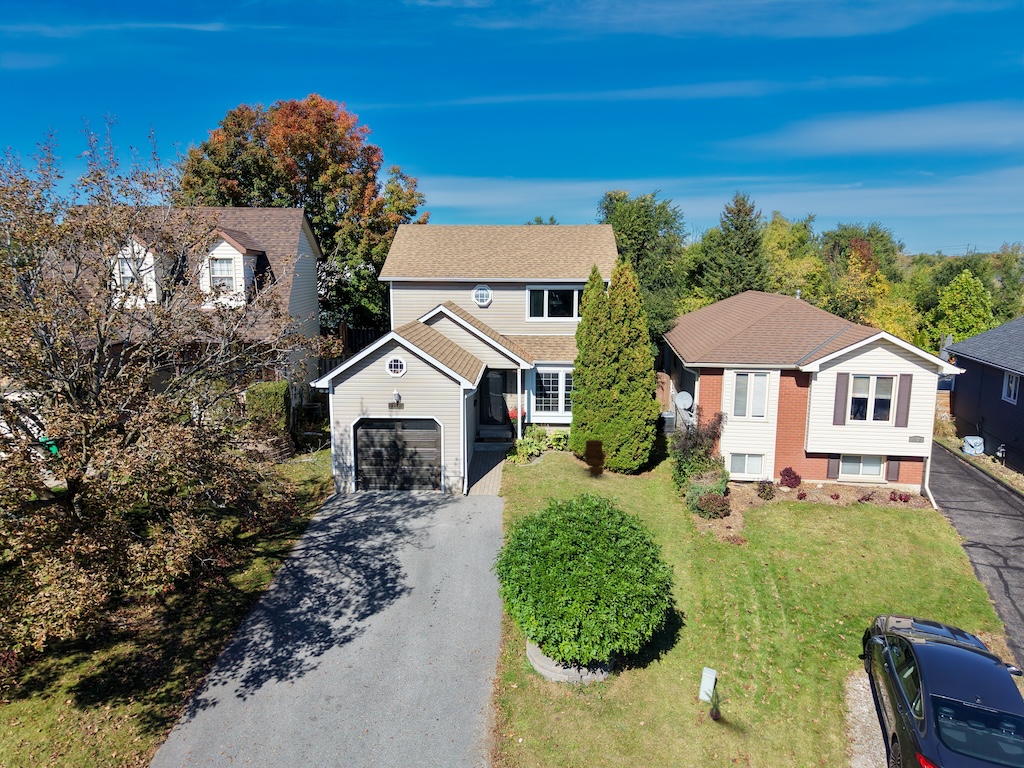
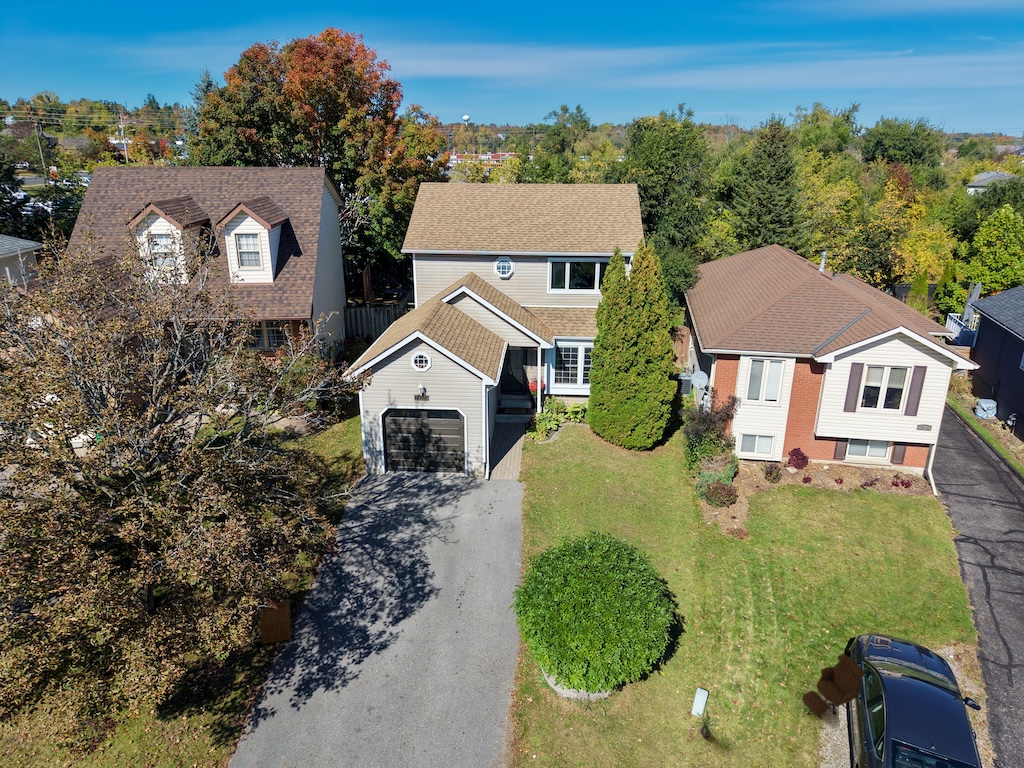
lounge chair: present [583,440,606,475] -> present [802,654,865,719]
wooden crate: none [206,592,243,639] -> present [259,601,291,644]

